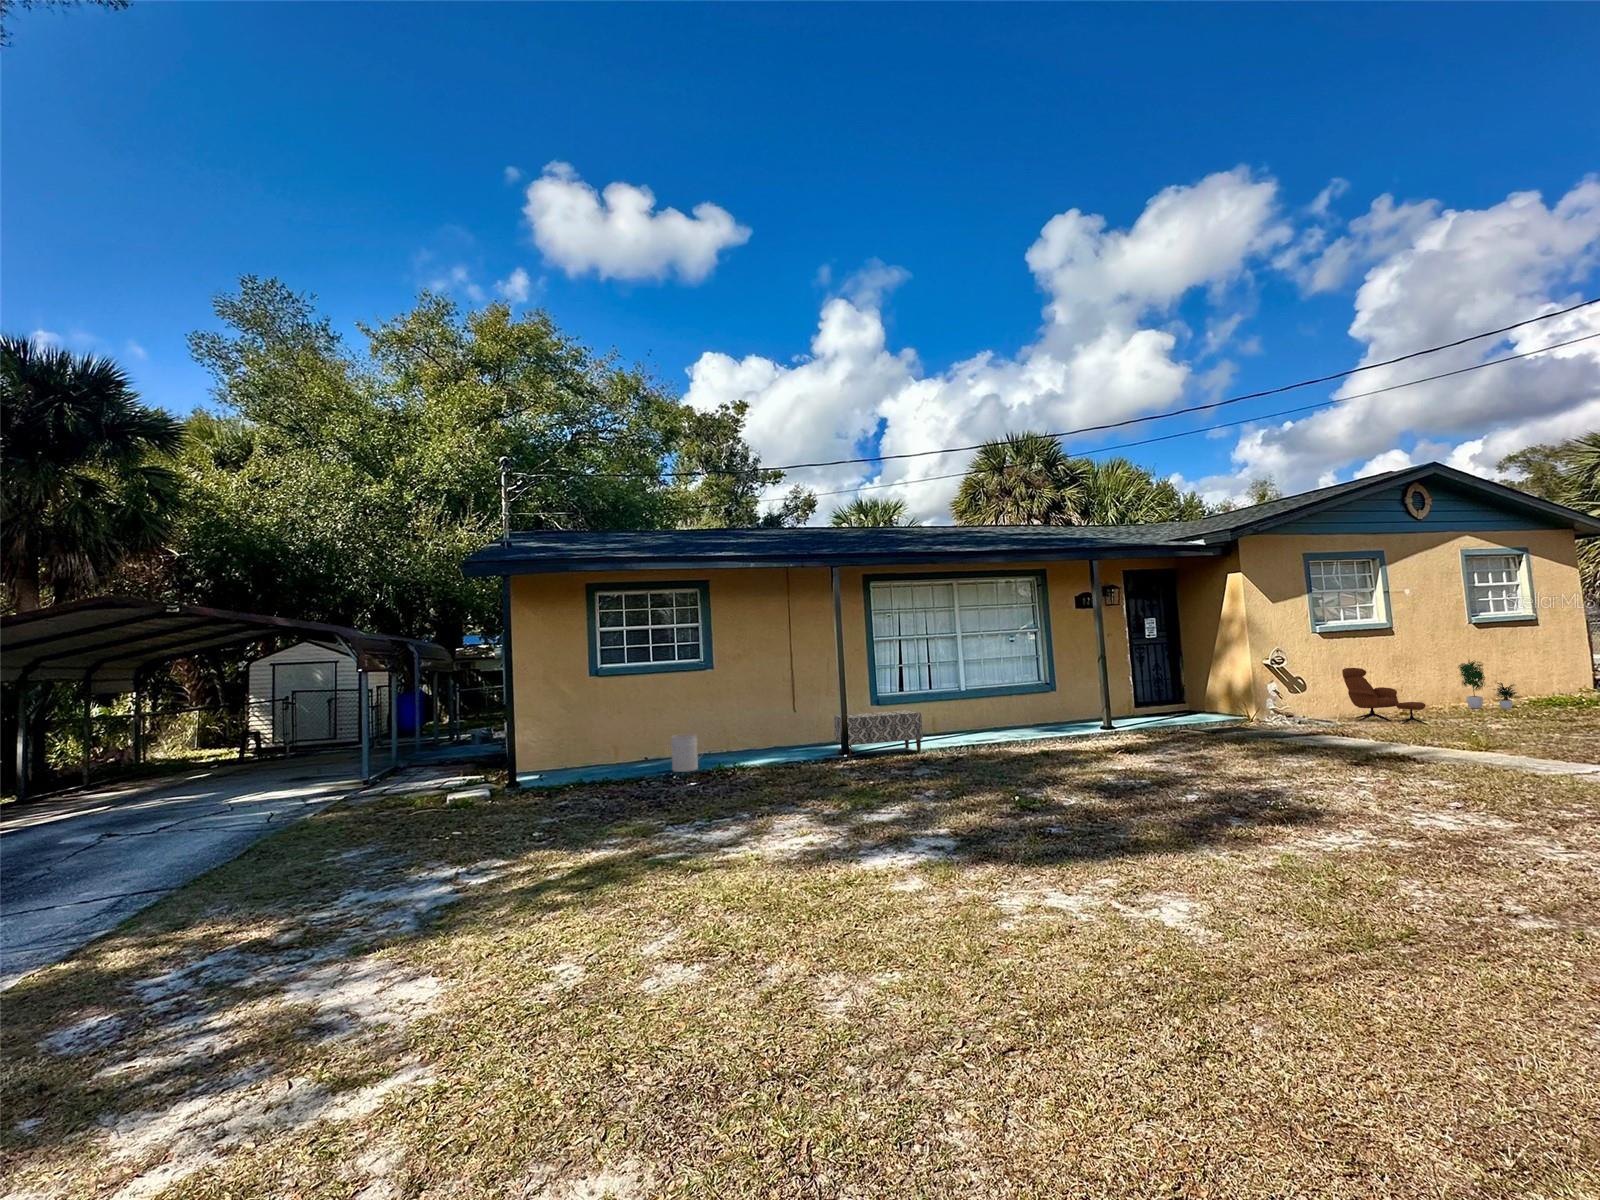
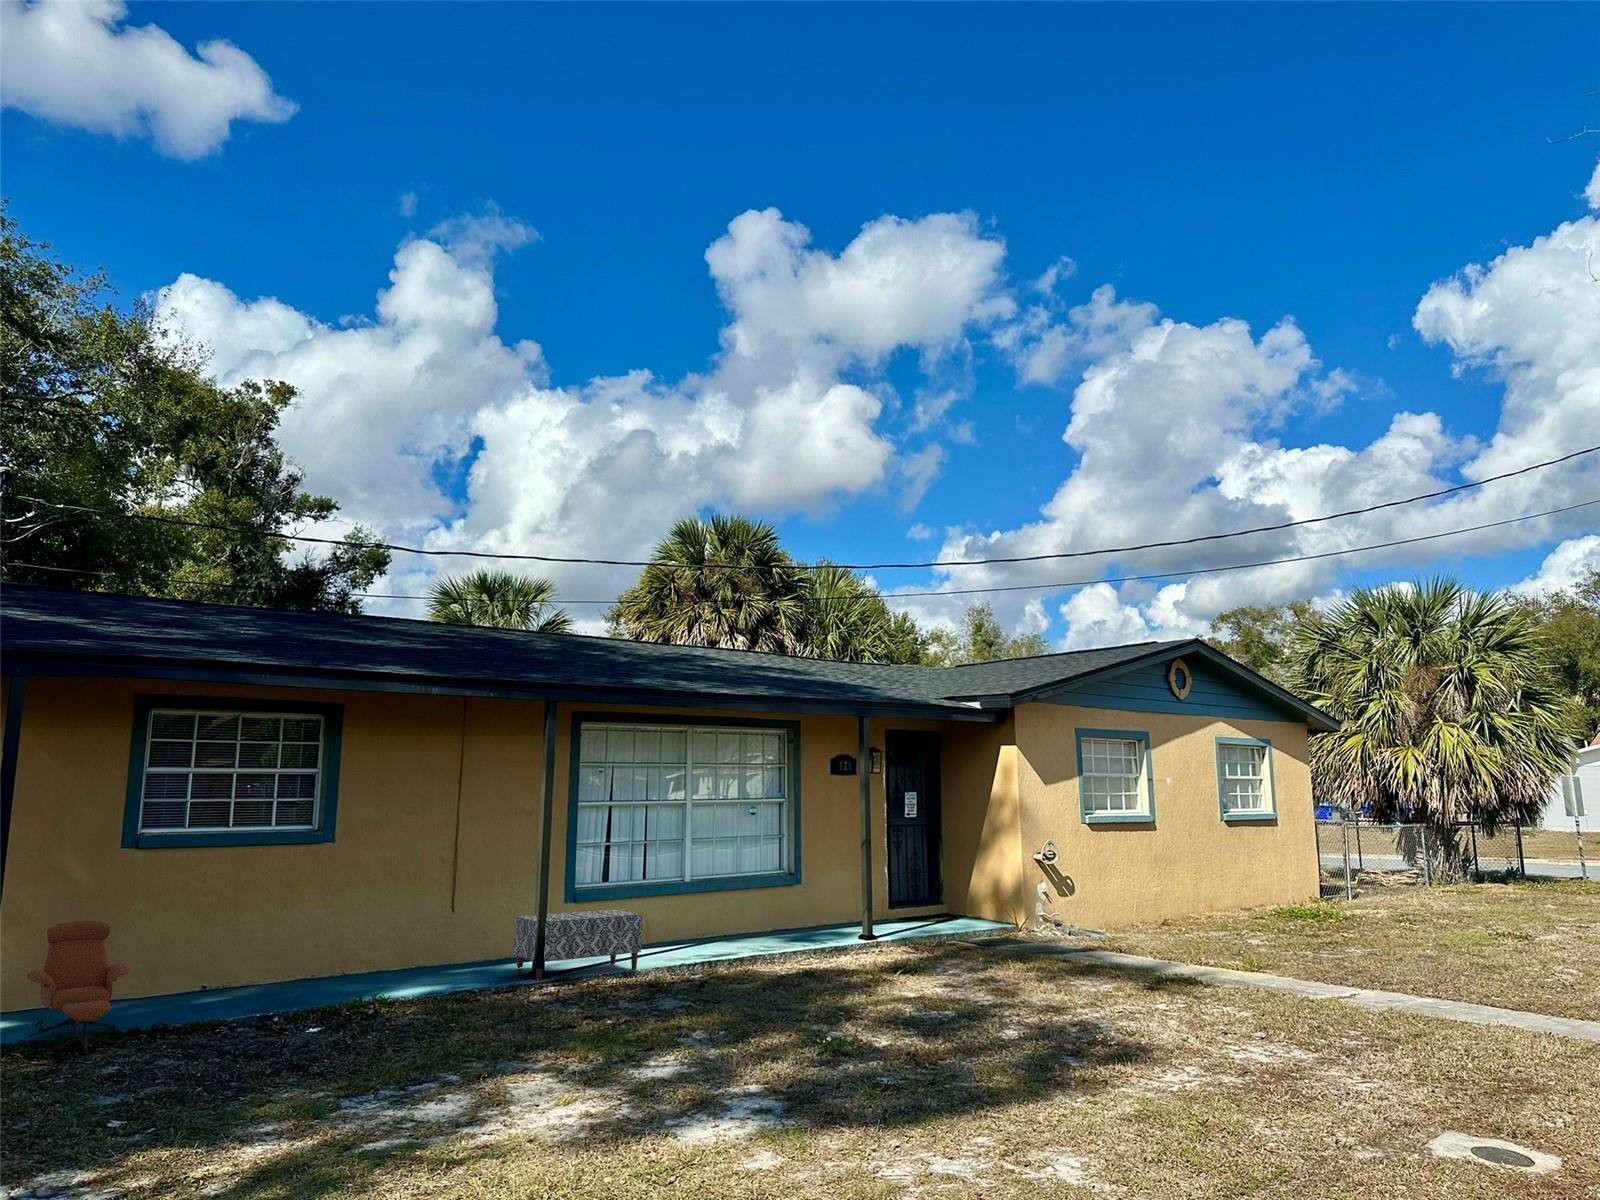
potted plant: present [1458,660,1518,709] -> none [1209,859,1263,918]
lounge chair: present [1342,668,1426,724] -> present [27,921,129,1052]
bucket: present [670,734,698,772] -> none [258,945,318,1007]

